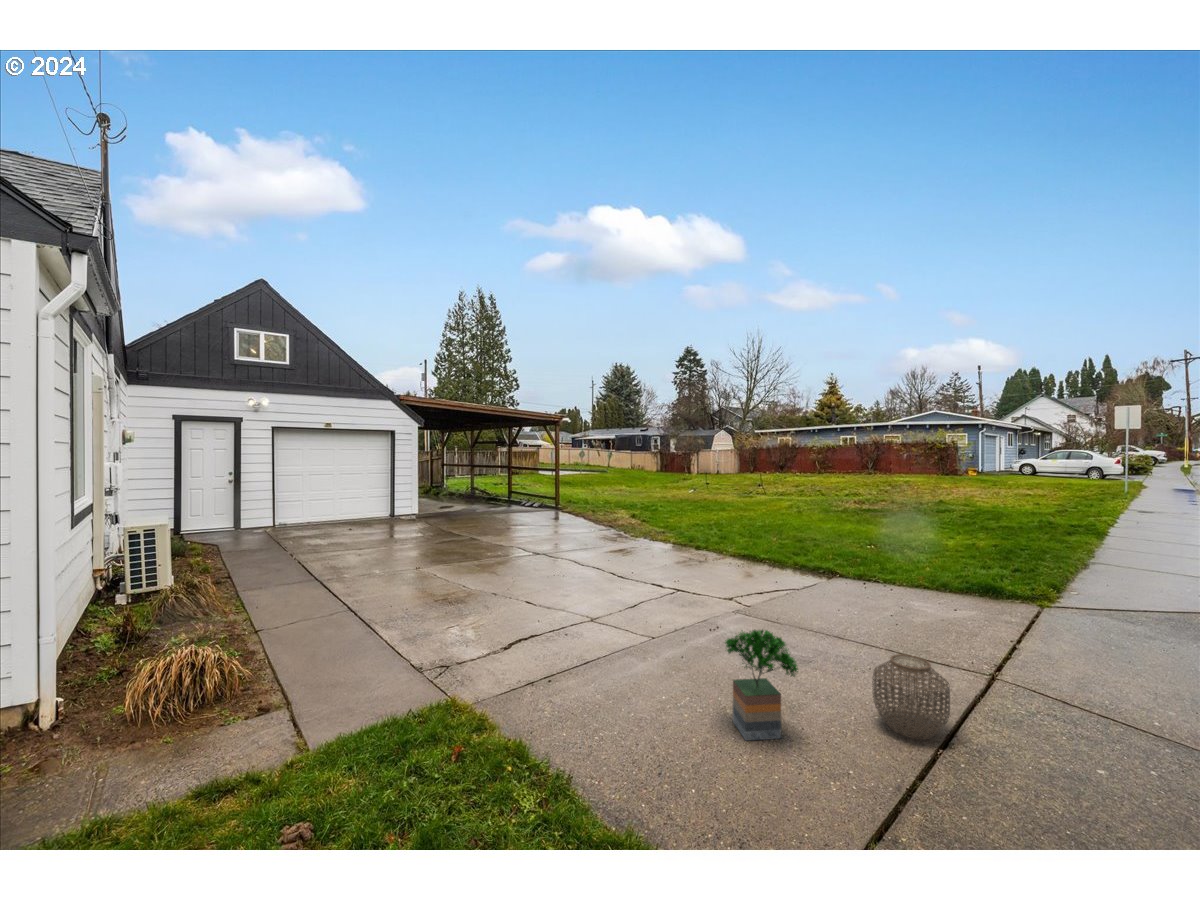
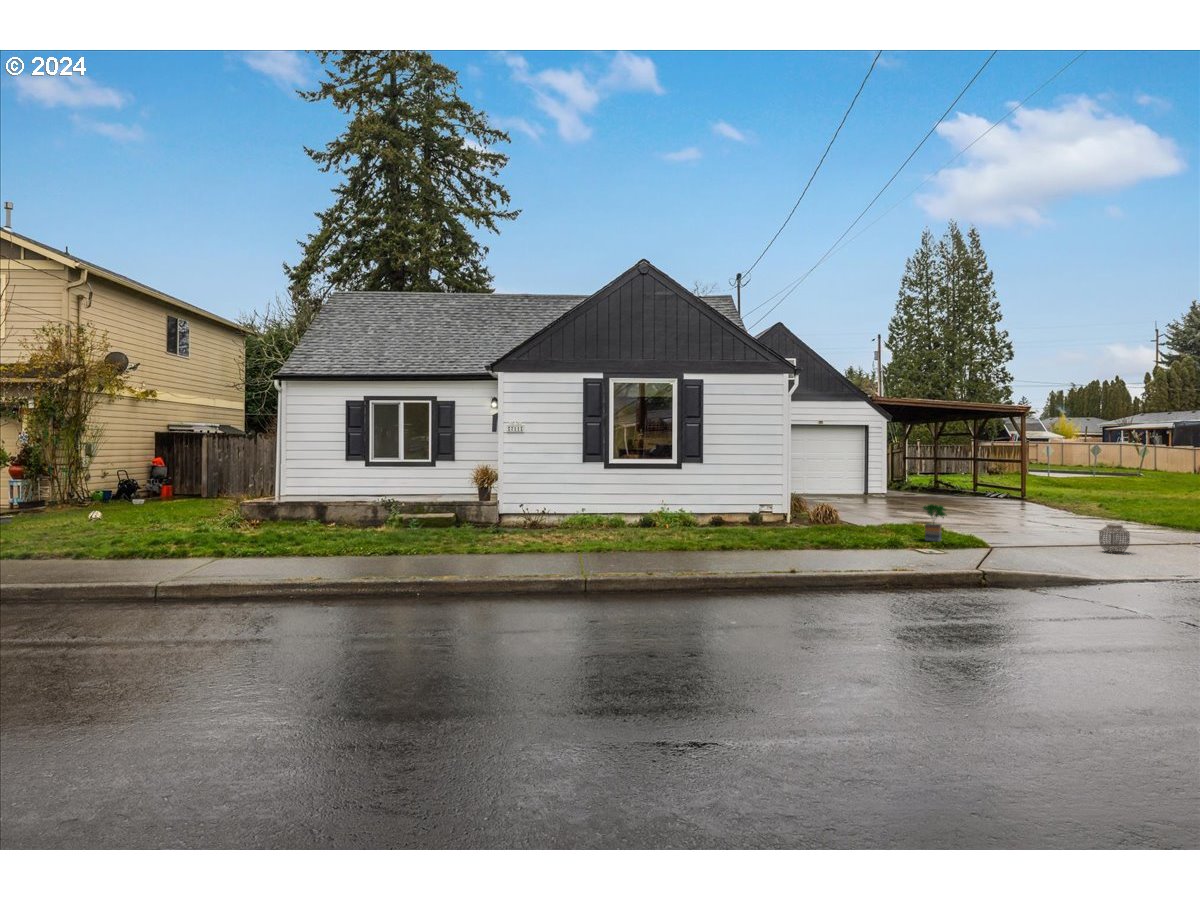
potted tree: present [725,630,798,741] -> present [923,504,947,541]

